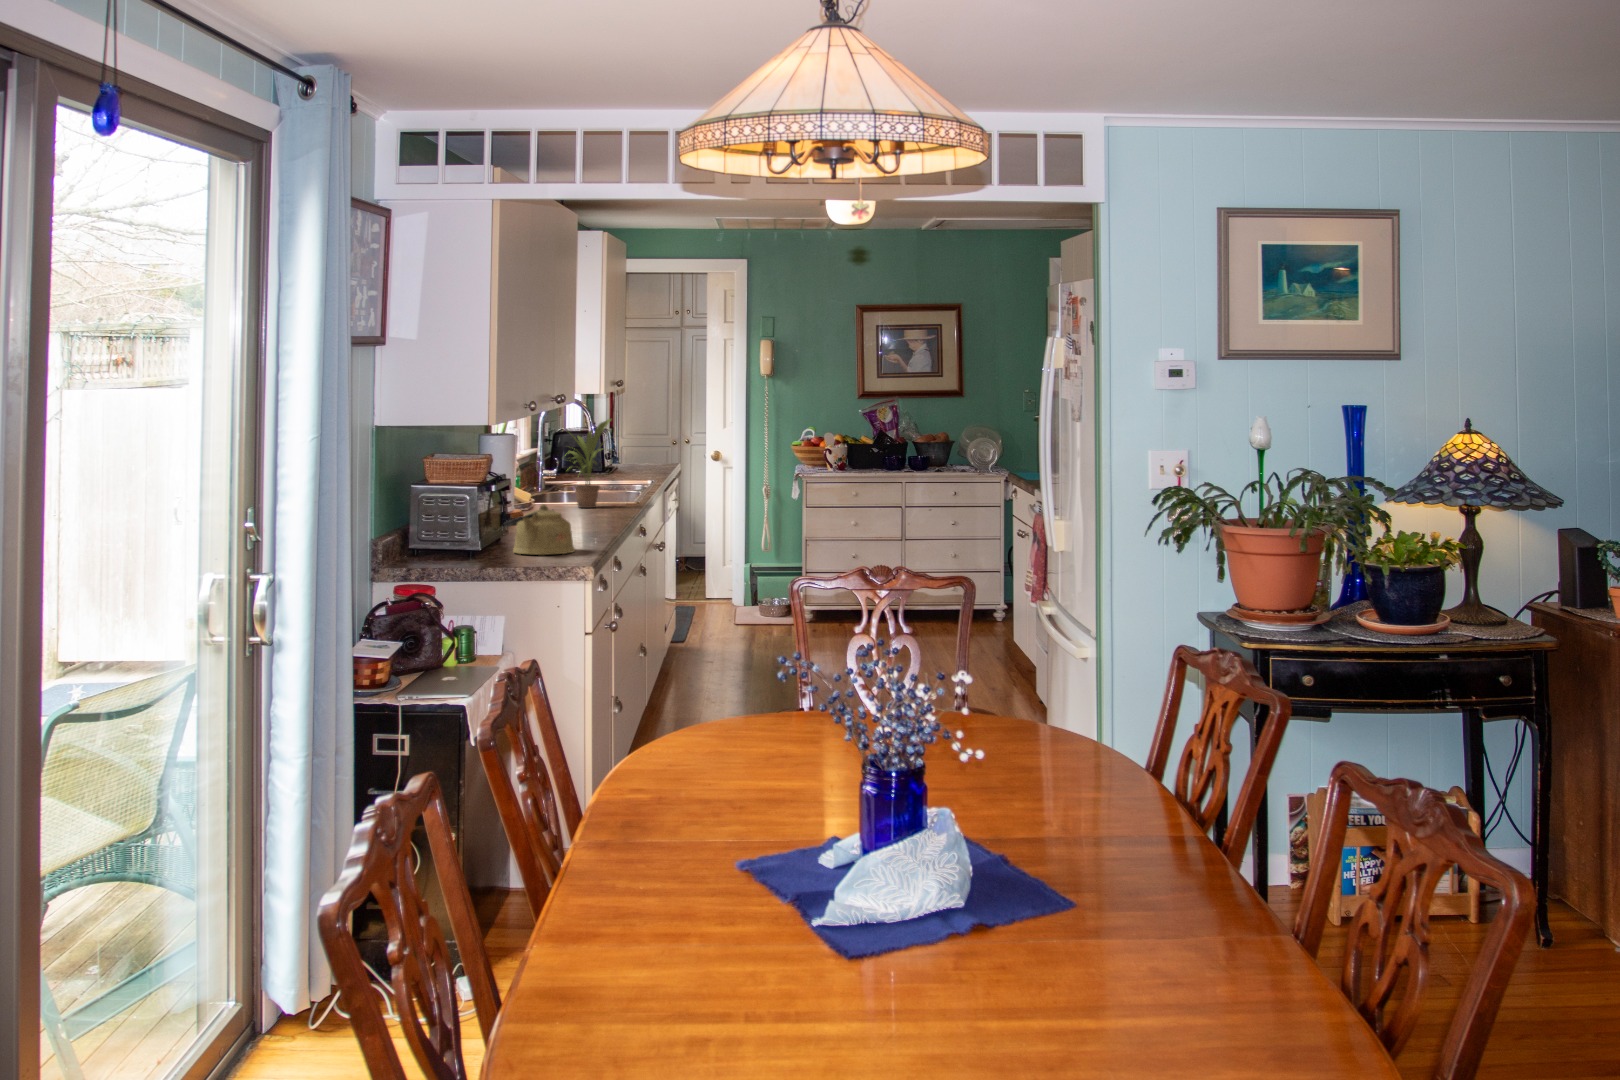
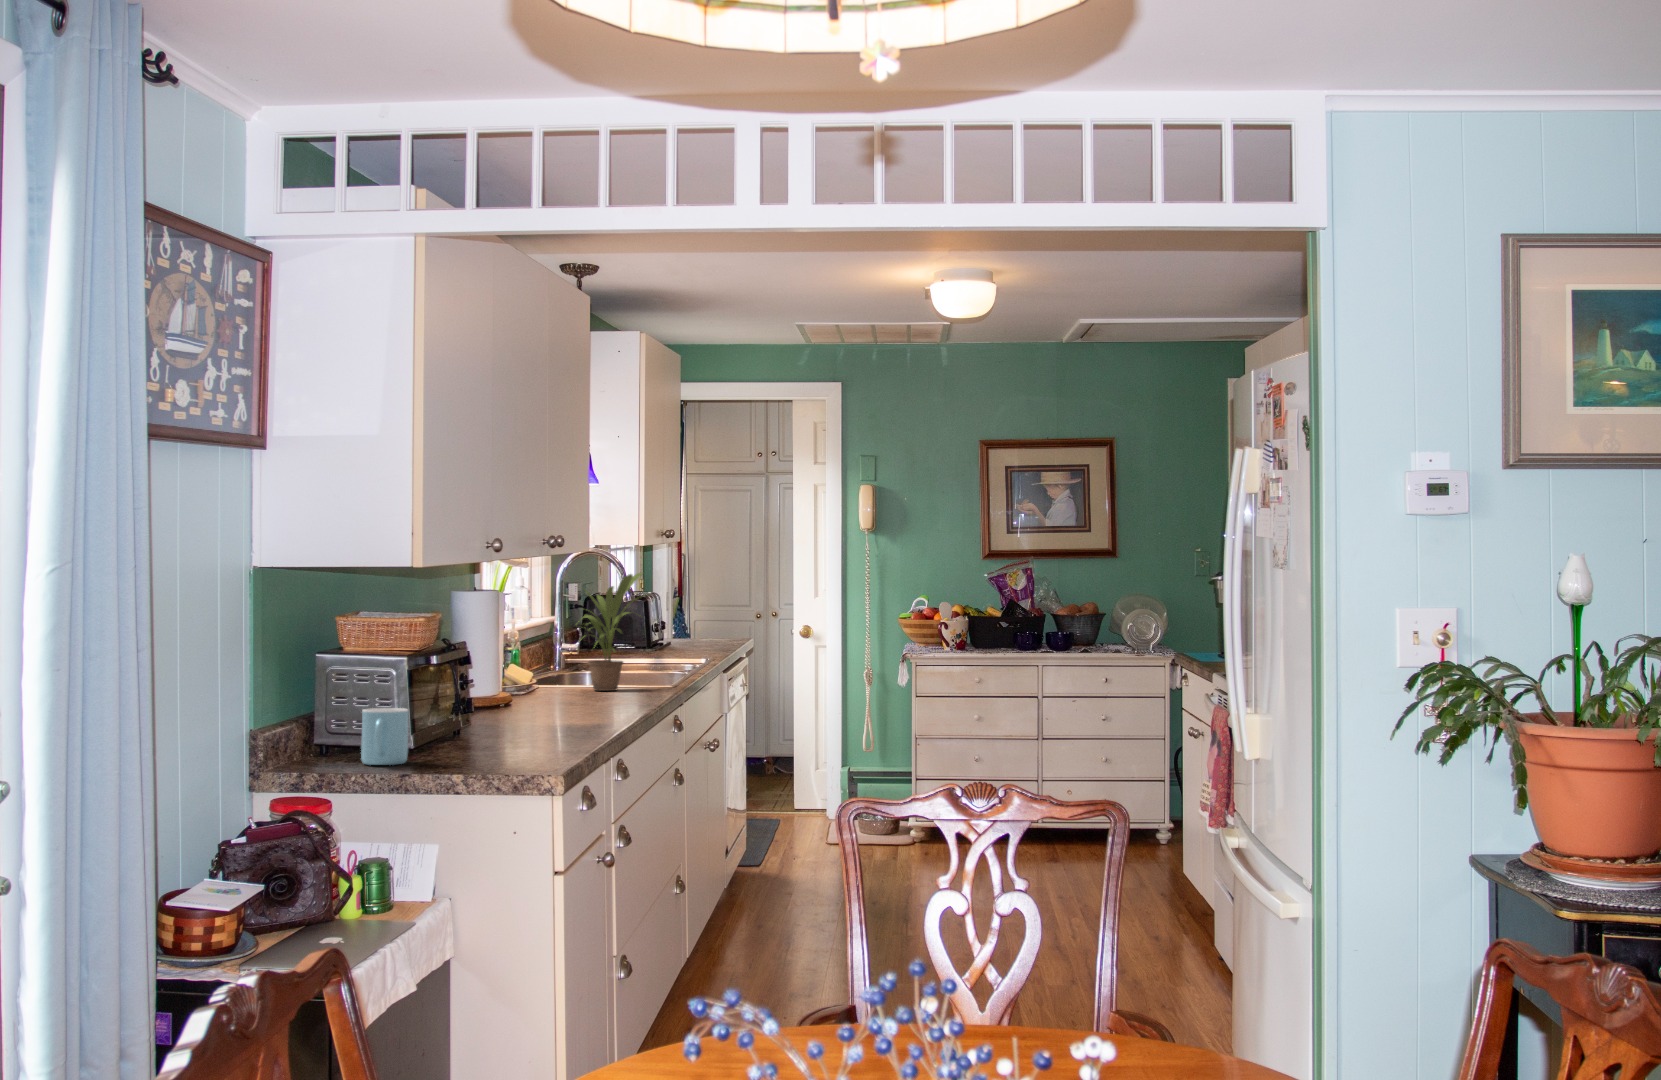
kettle: present [504,504,575,555] -> none [449,682,551,754]
mug: none [448,524,480,563] -> present [361,708,409,765]

